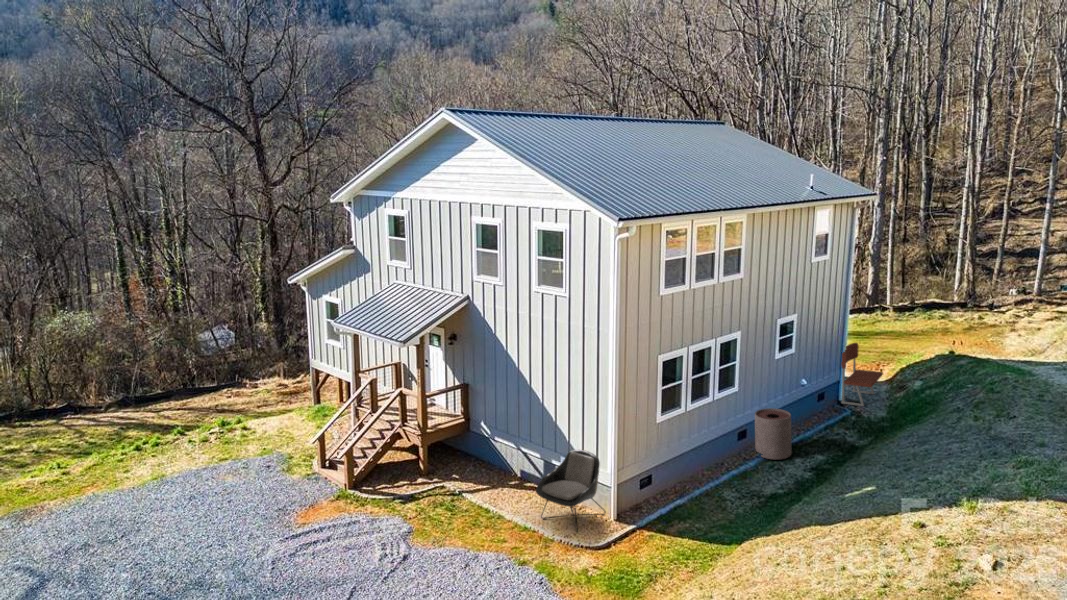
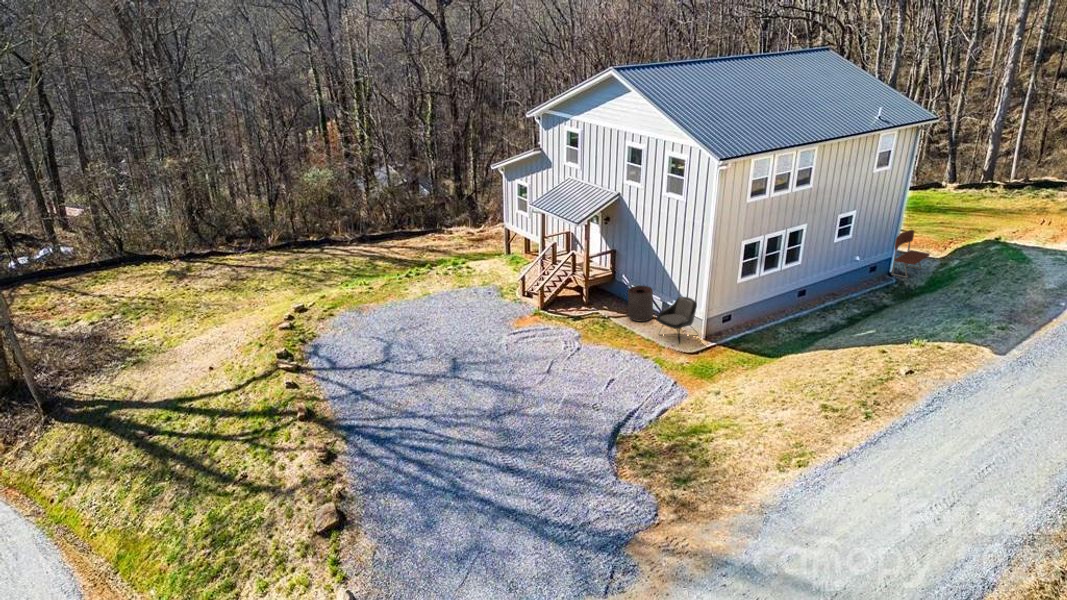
trash can: present [755,408,792,460] -> present [628,285,653,321]

